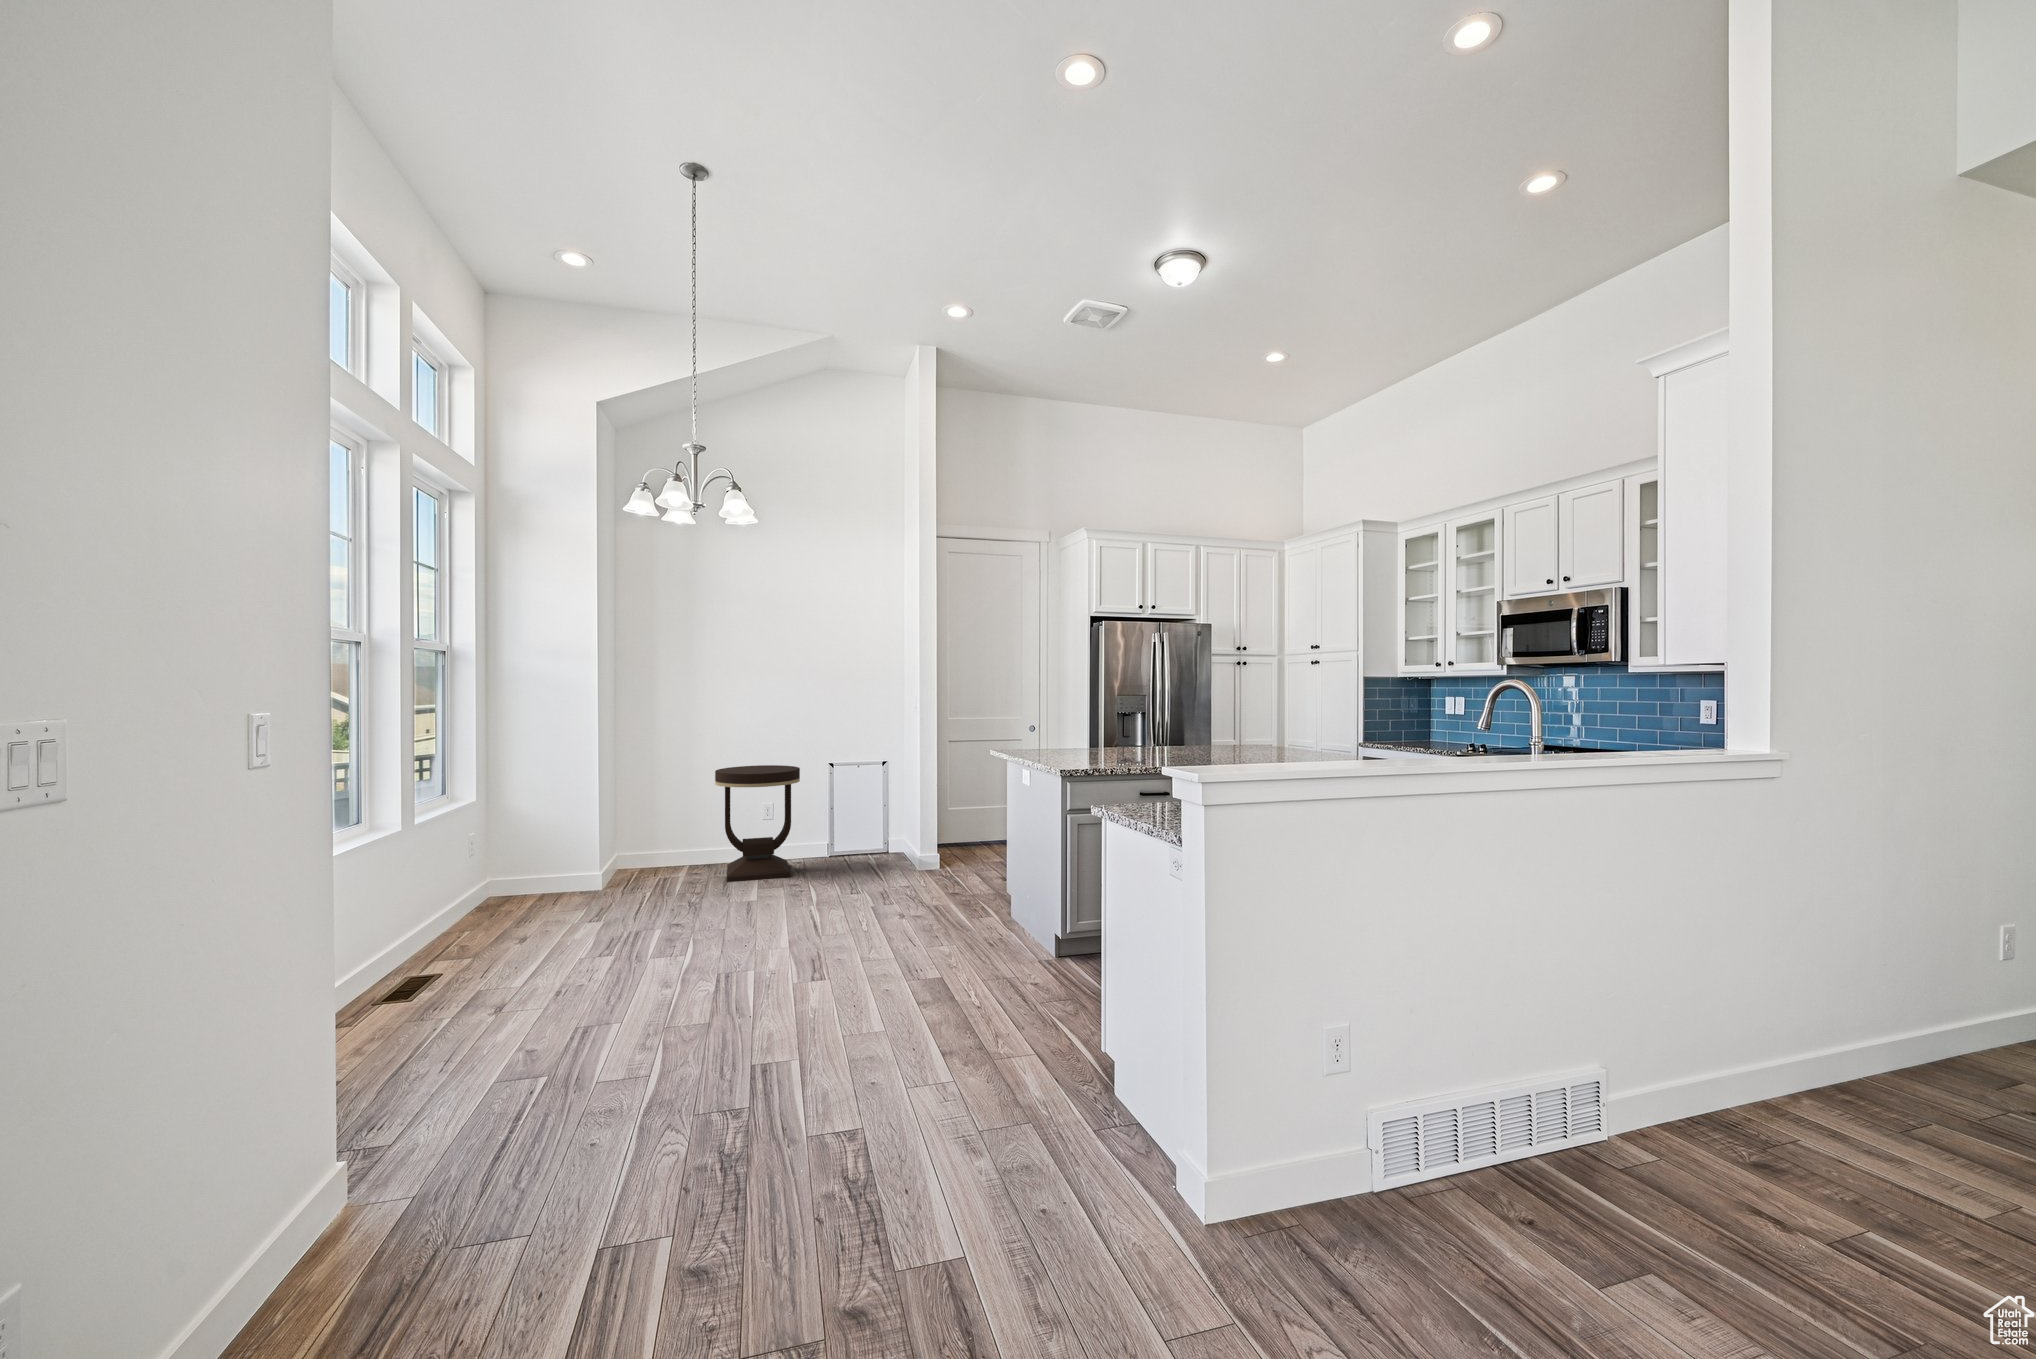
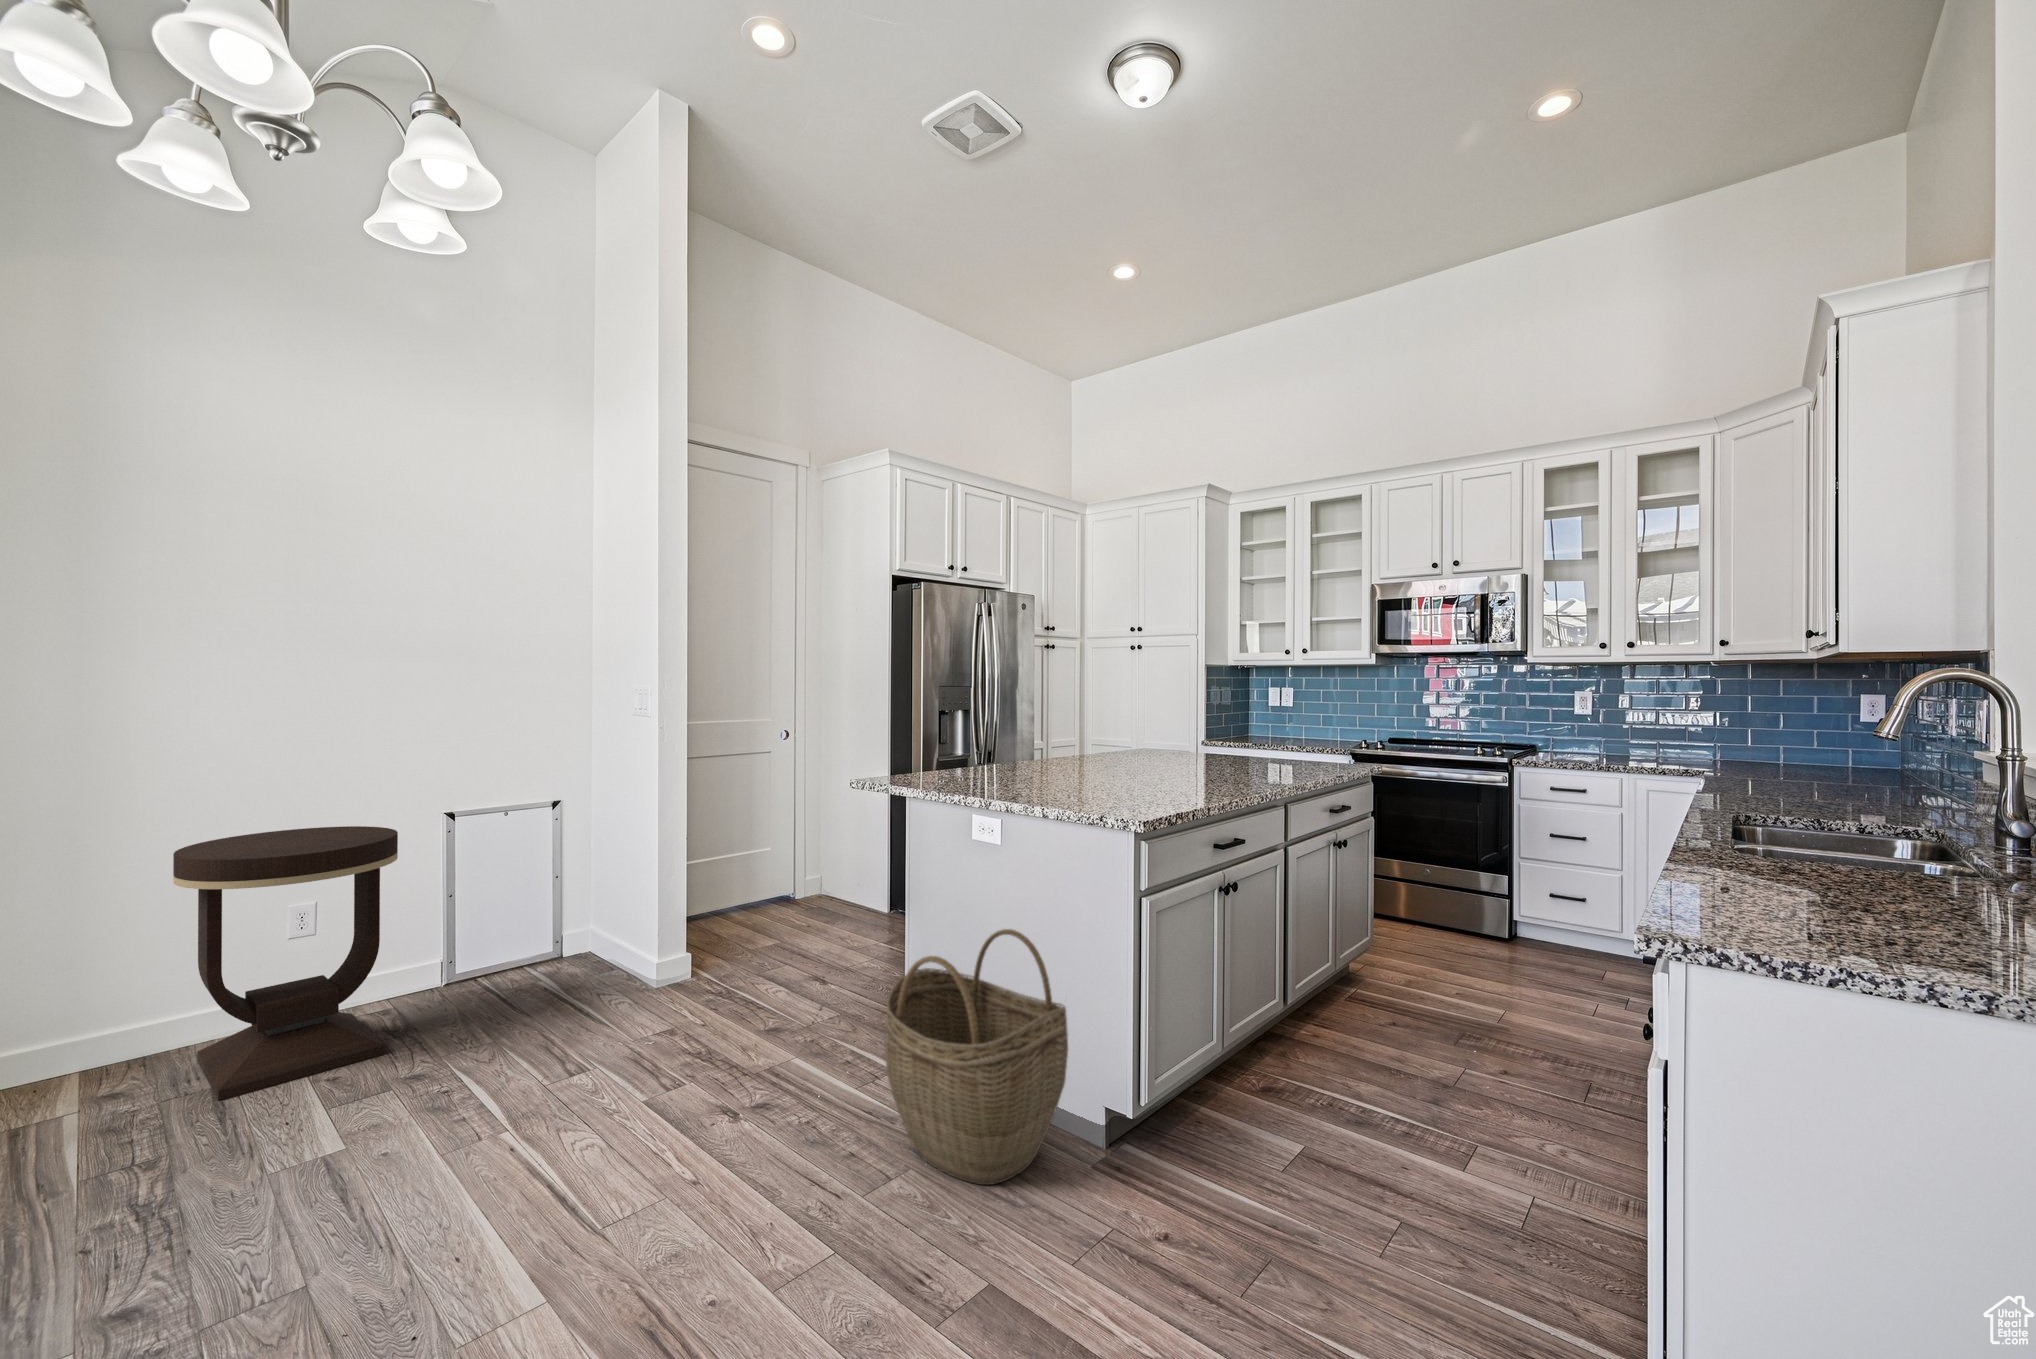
woven basket: none [947,833,1031,958] -> present [884,929,1068,1185]

